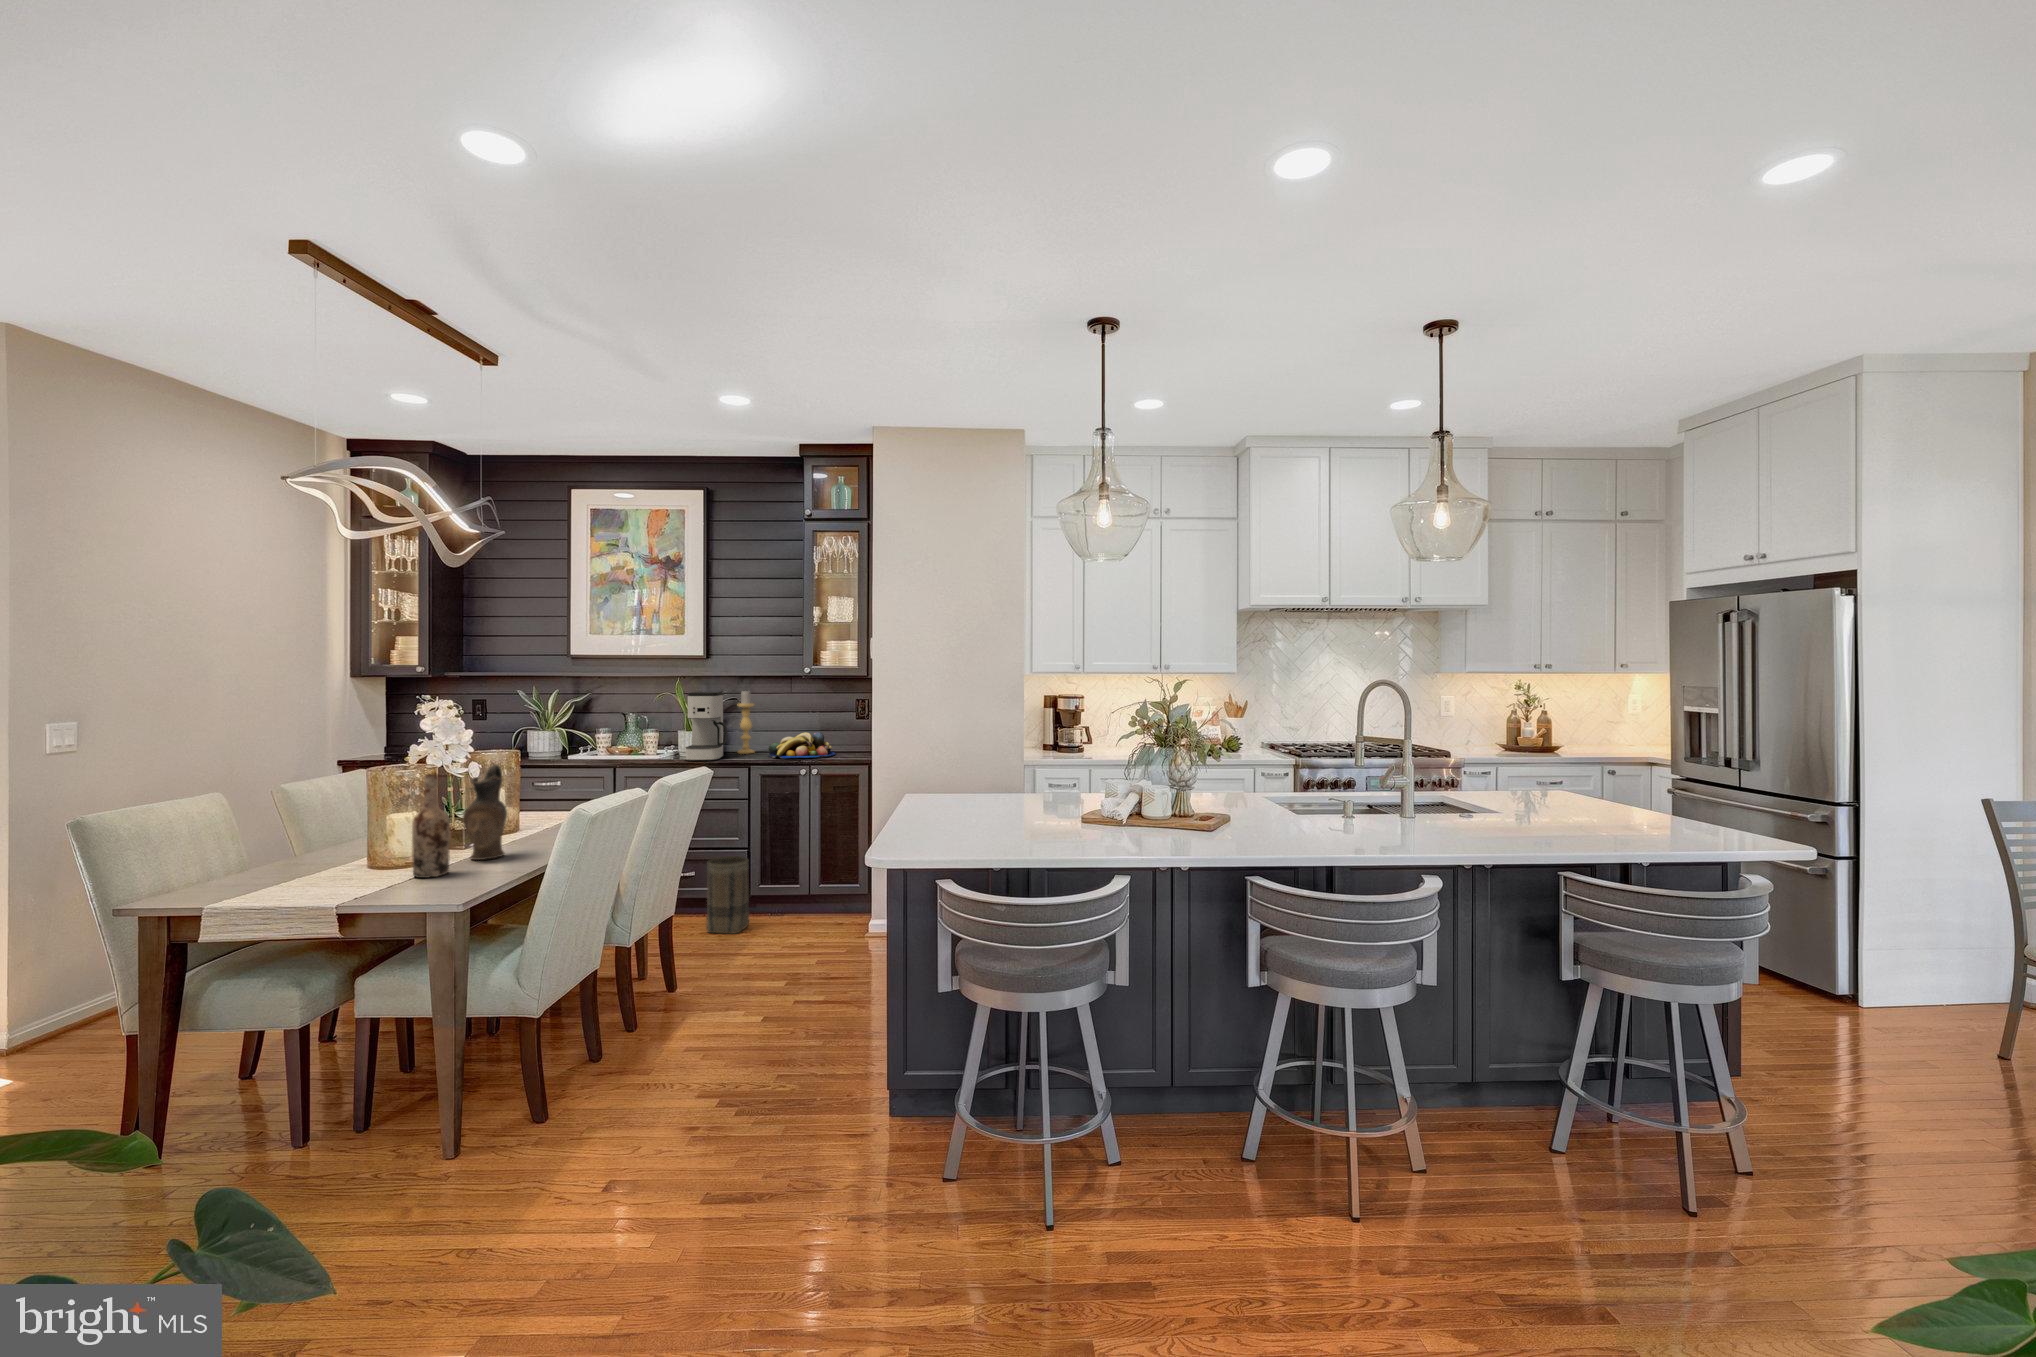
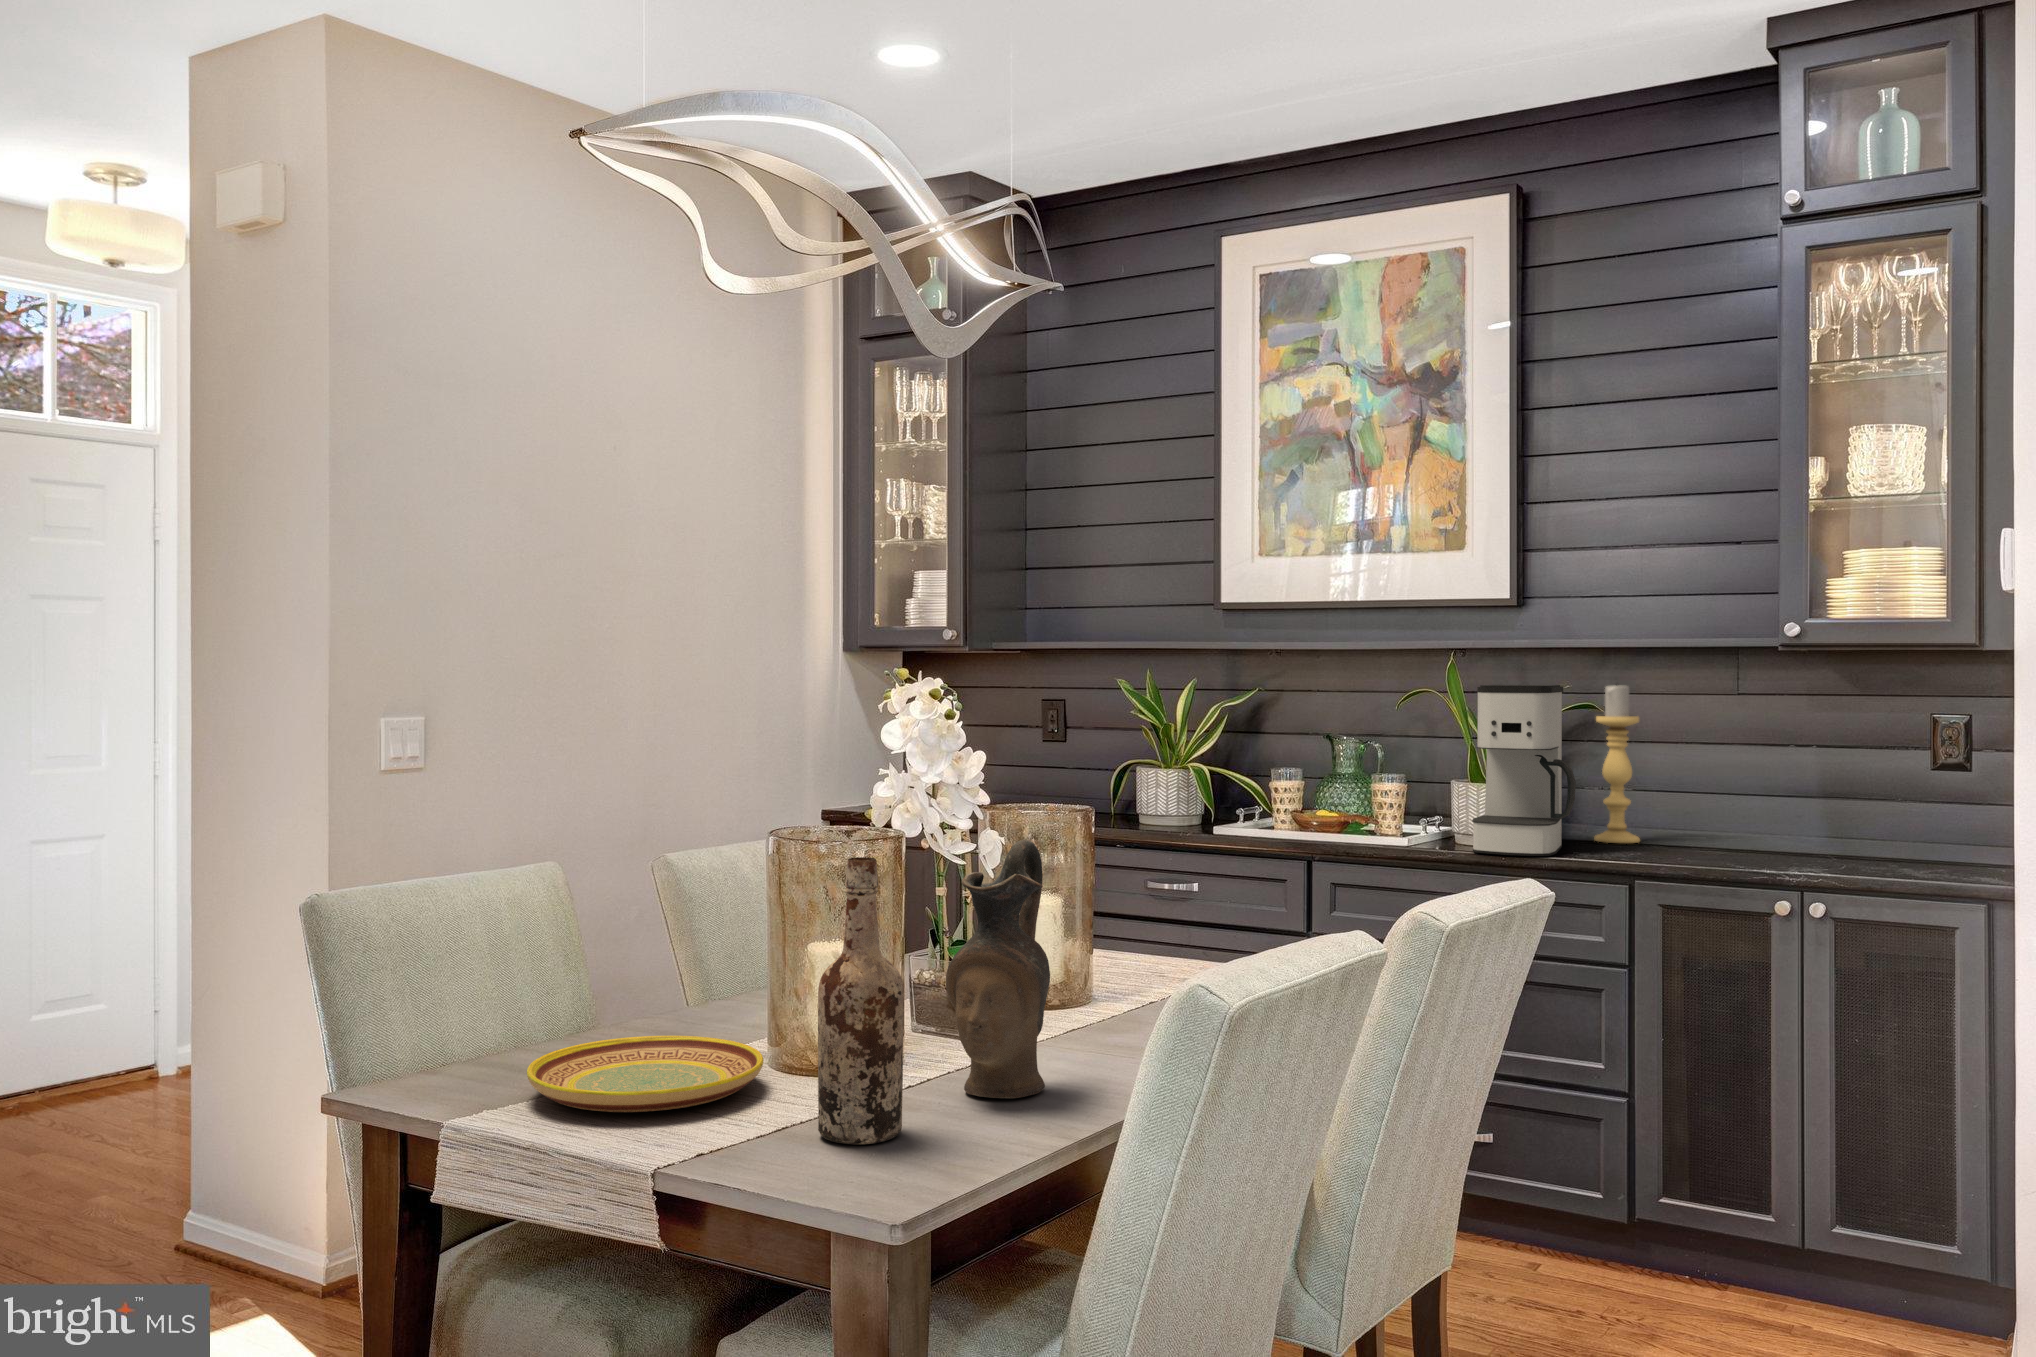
fruit bowl: present [769,732,836,758] -> none [1680,796,1876,866]
plate: none [259,854,377,882] -> present [527,1036,764,1112]
basket: present [706,856,749,934] -> none [1527,1106,1637,1320]

